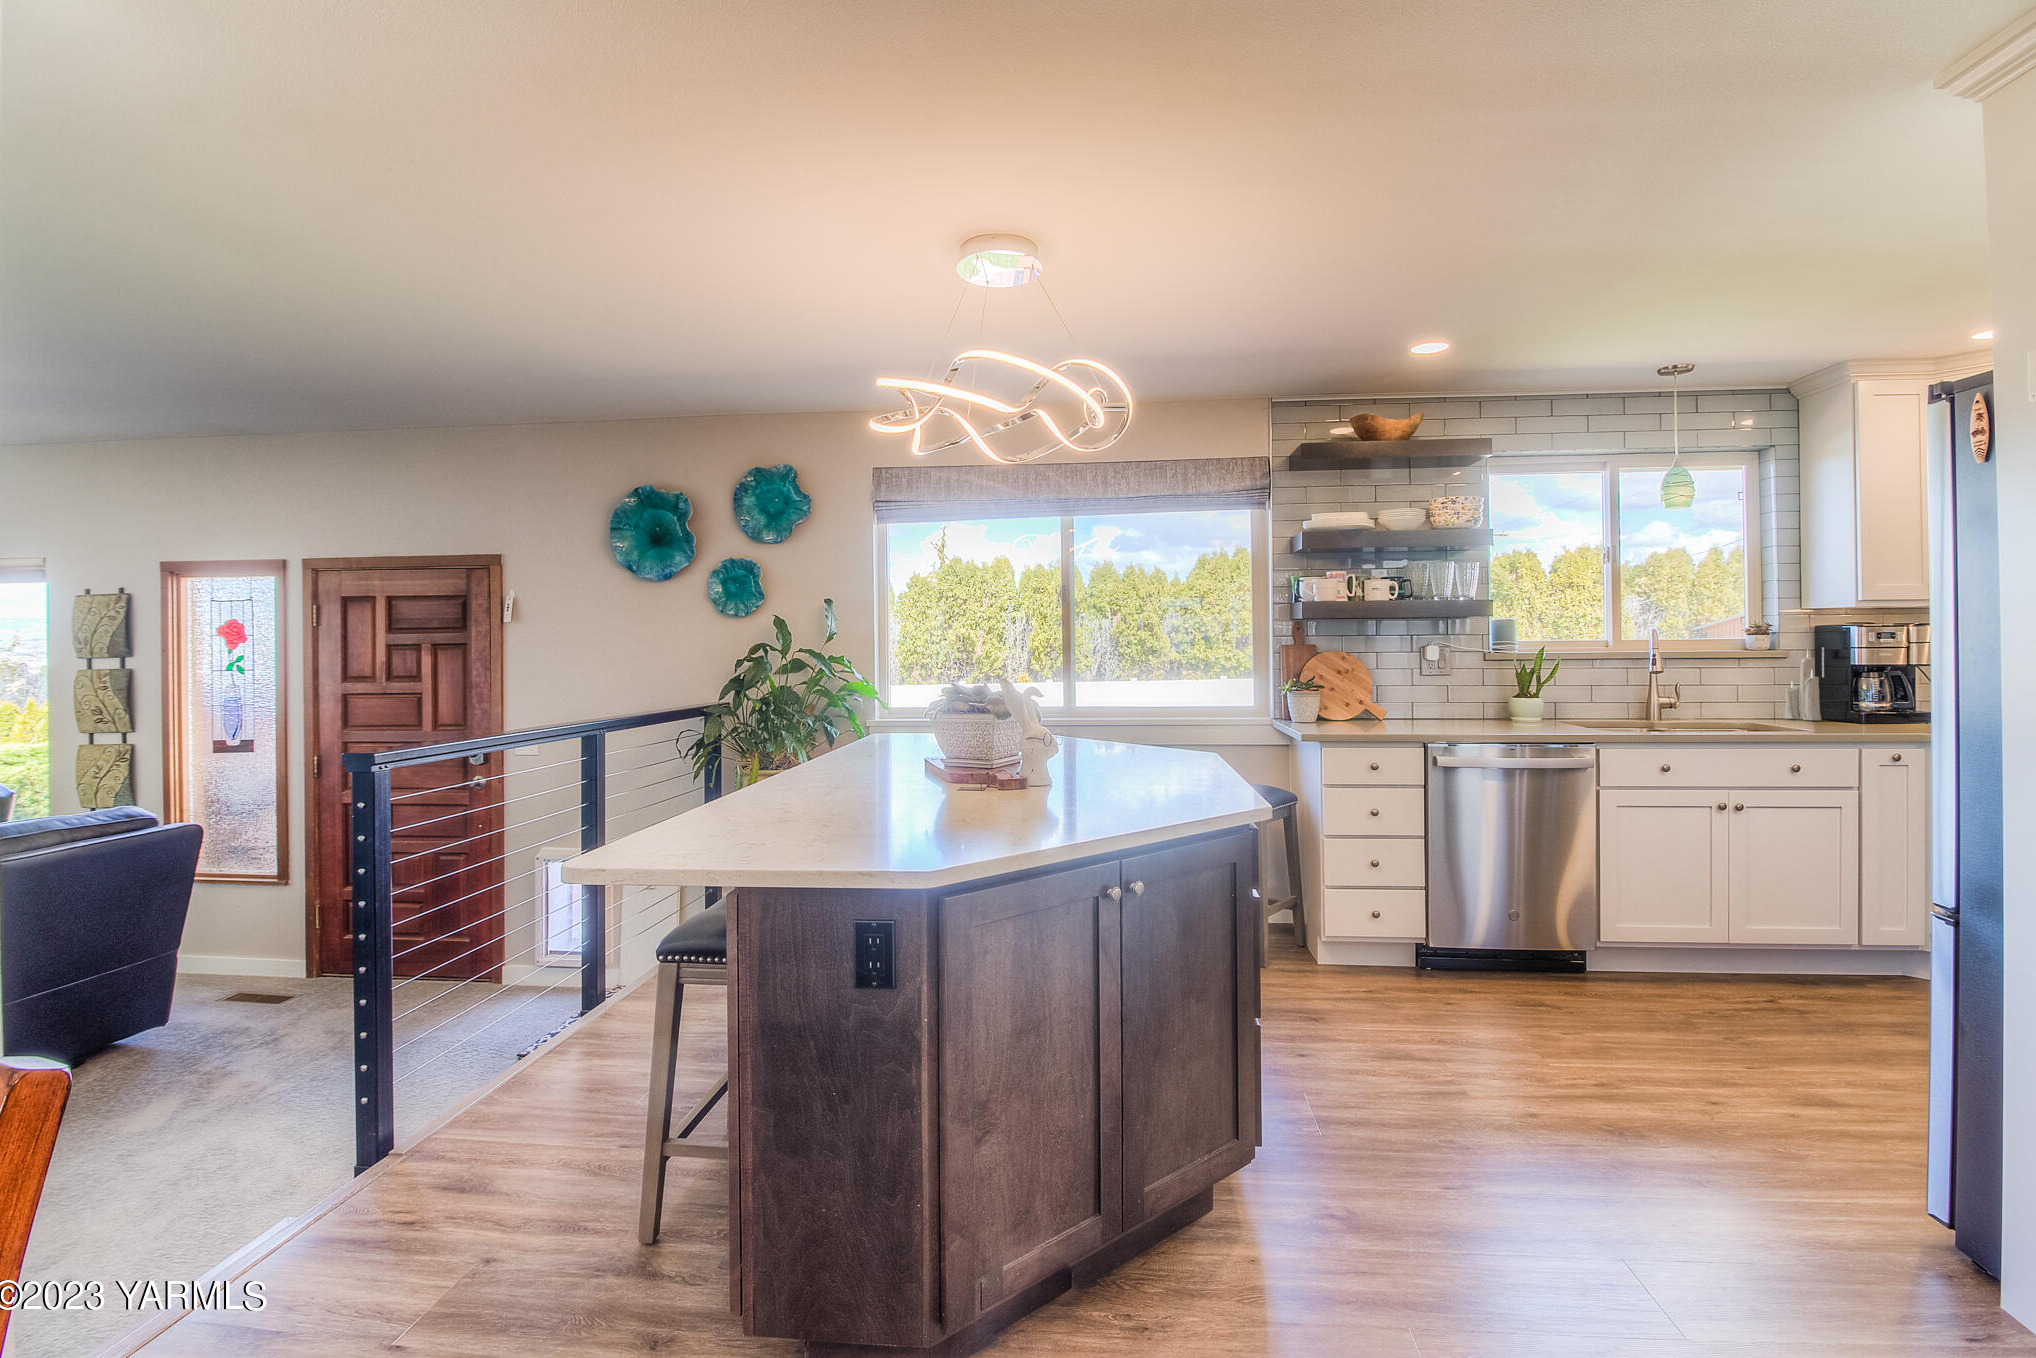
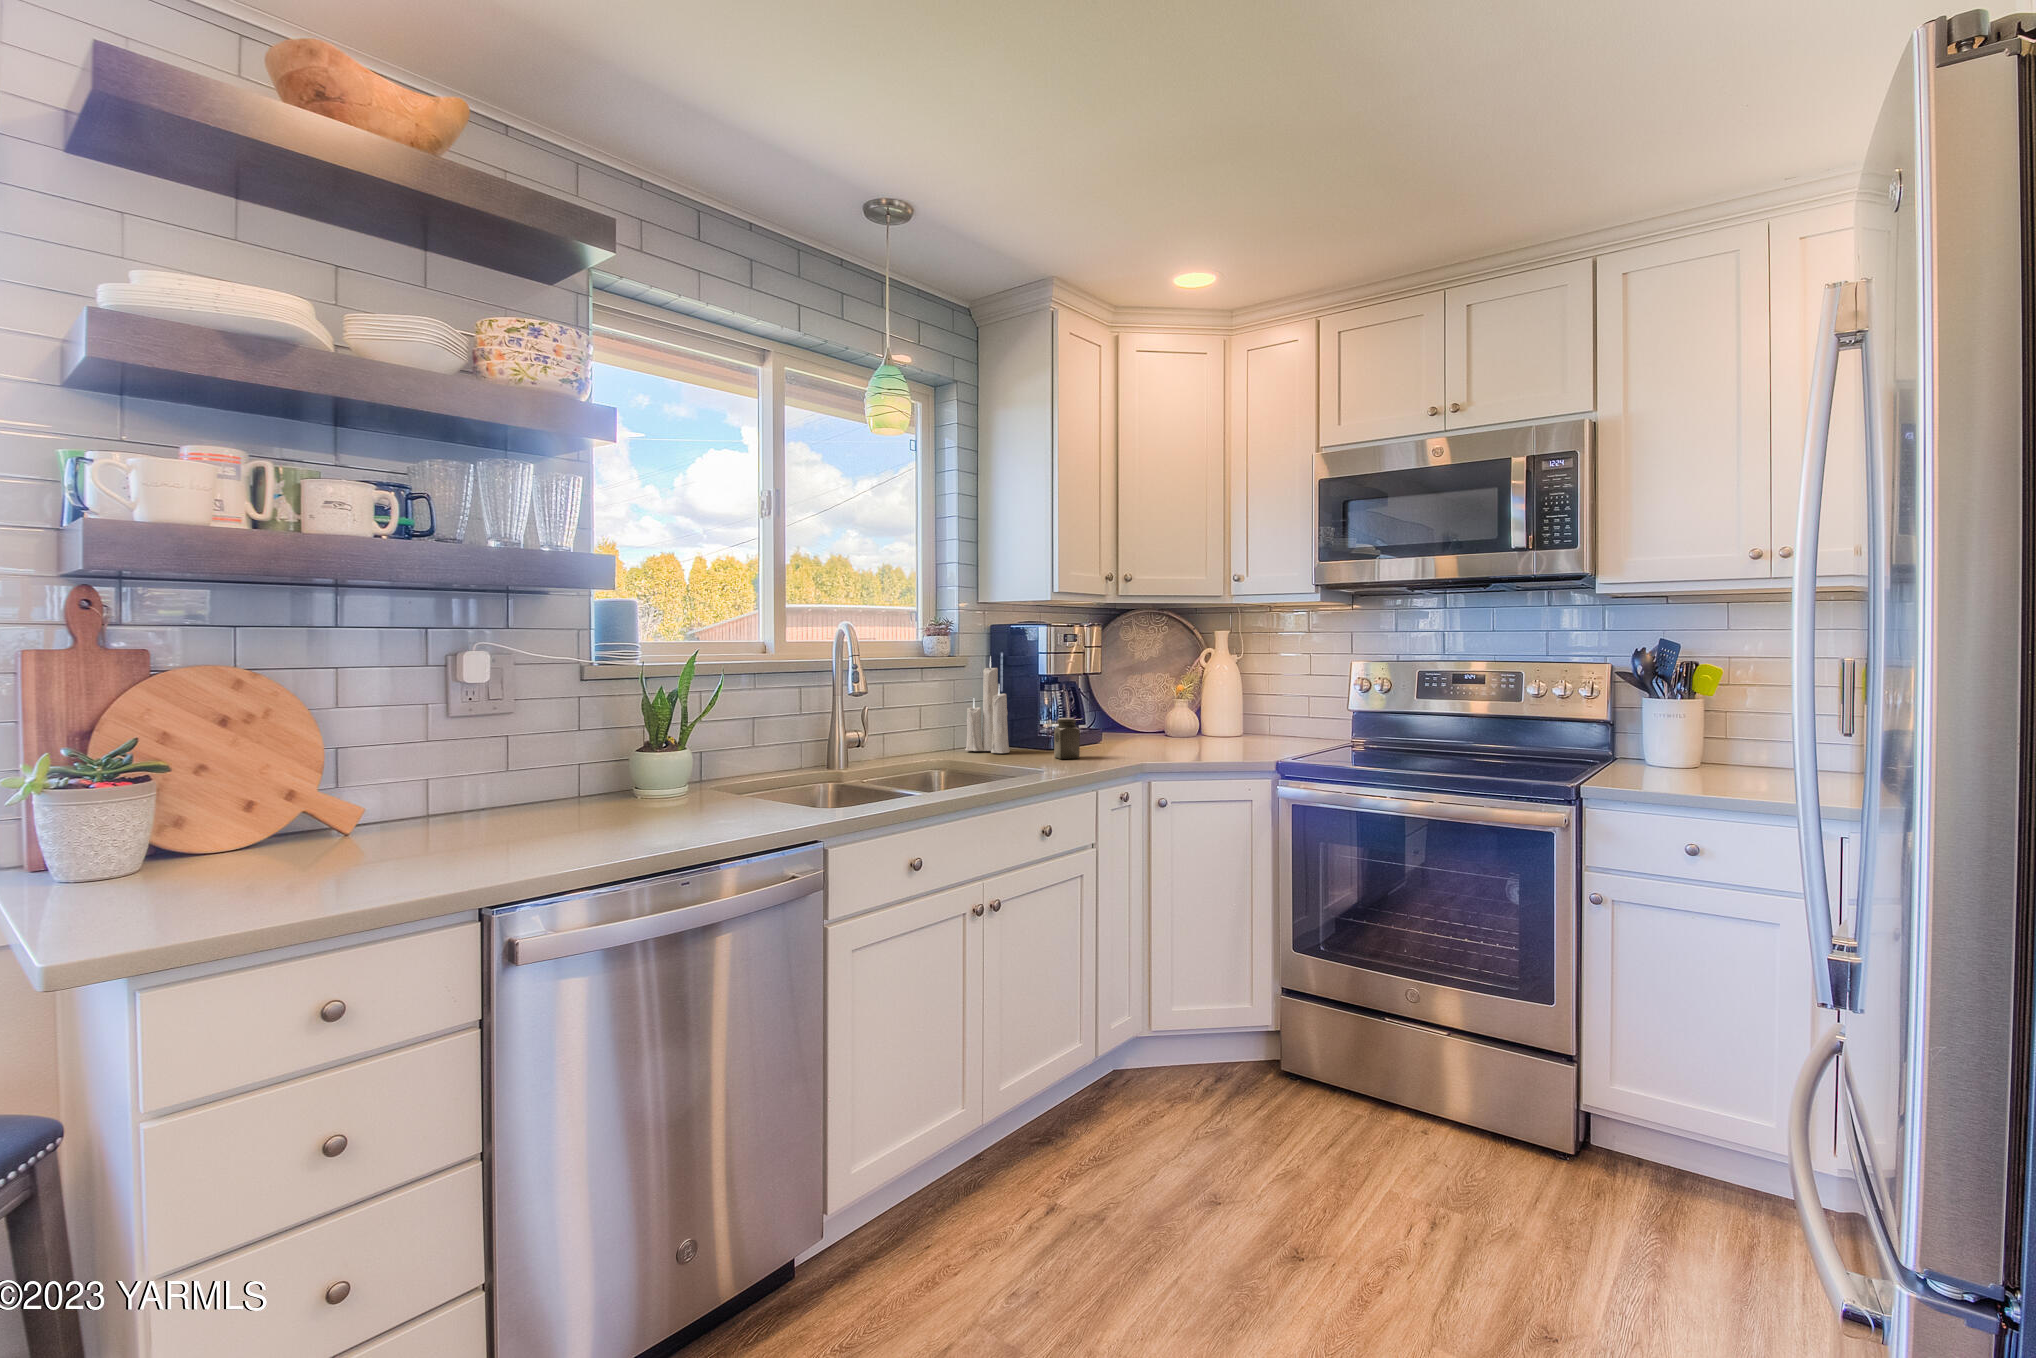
salt shaker: none [1855,694,1876,724] -> present [1054,718,1080,759]

